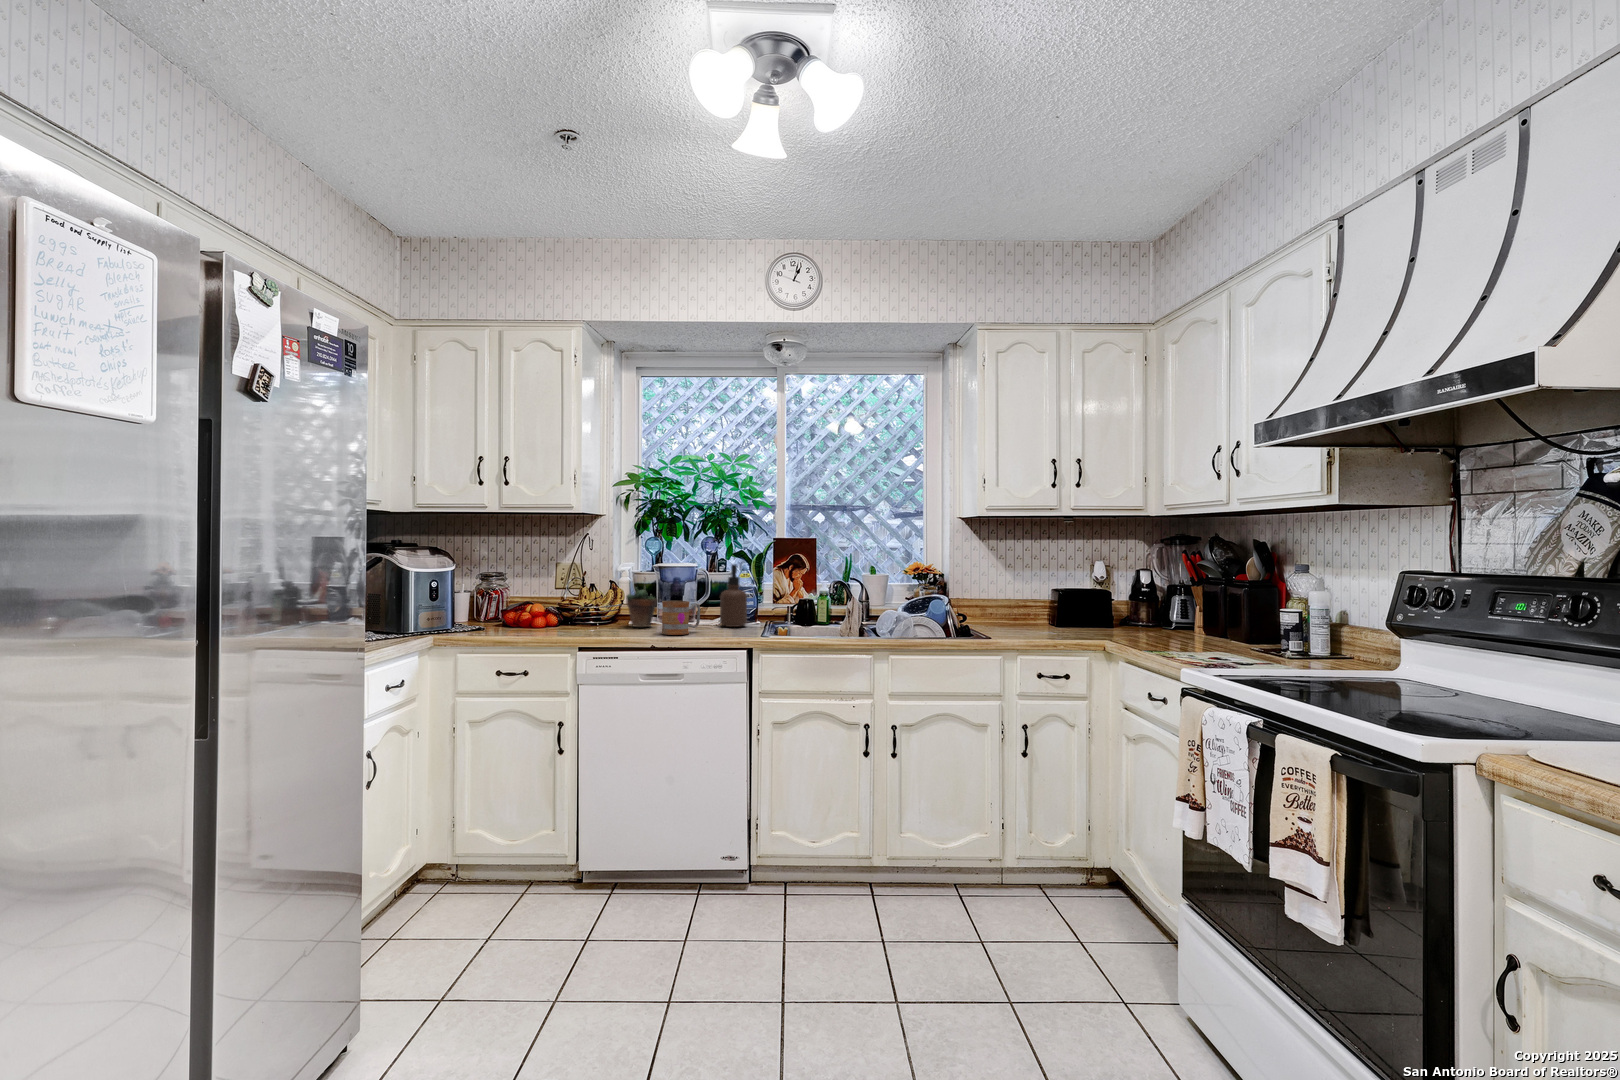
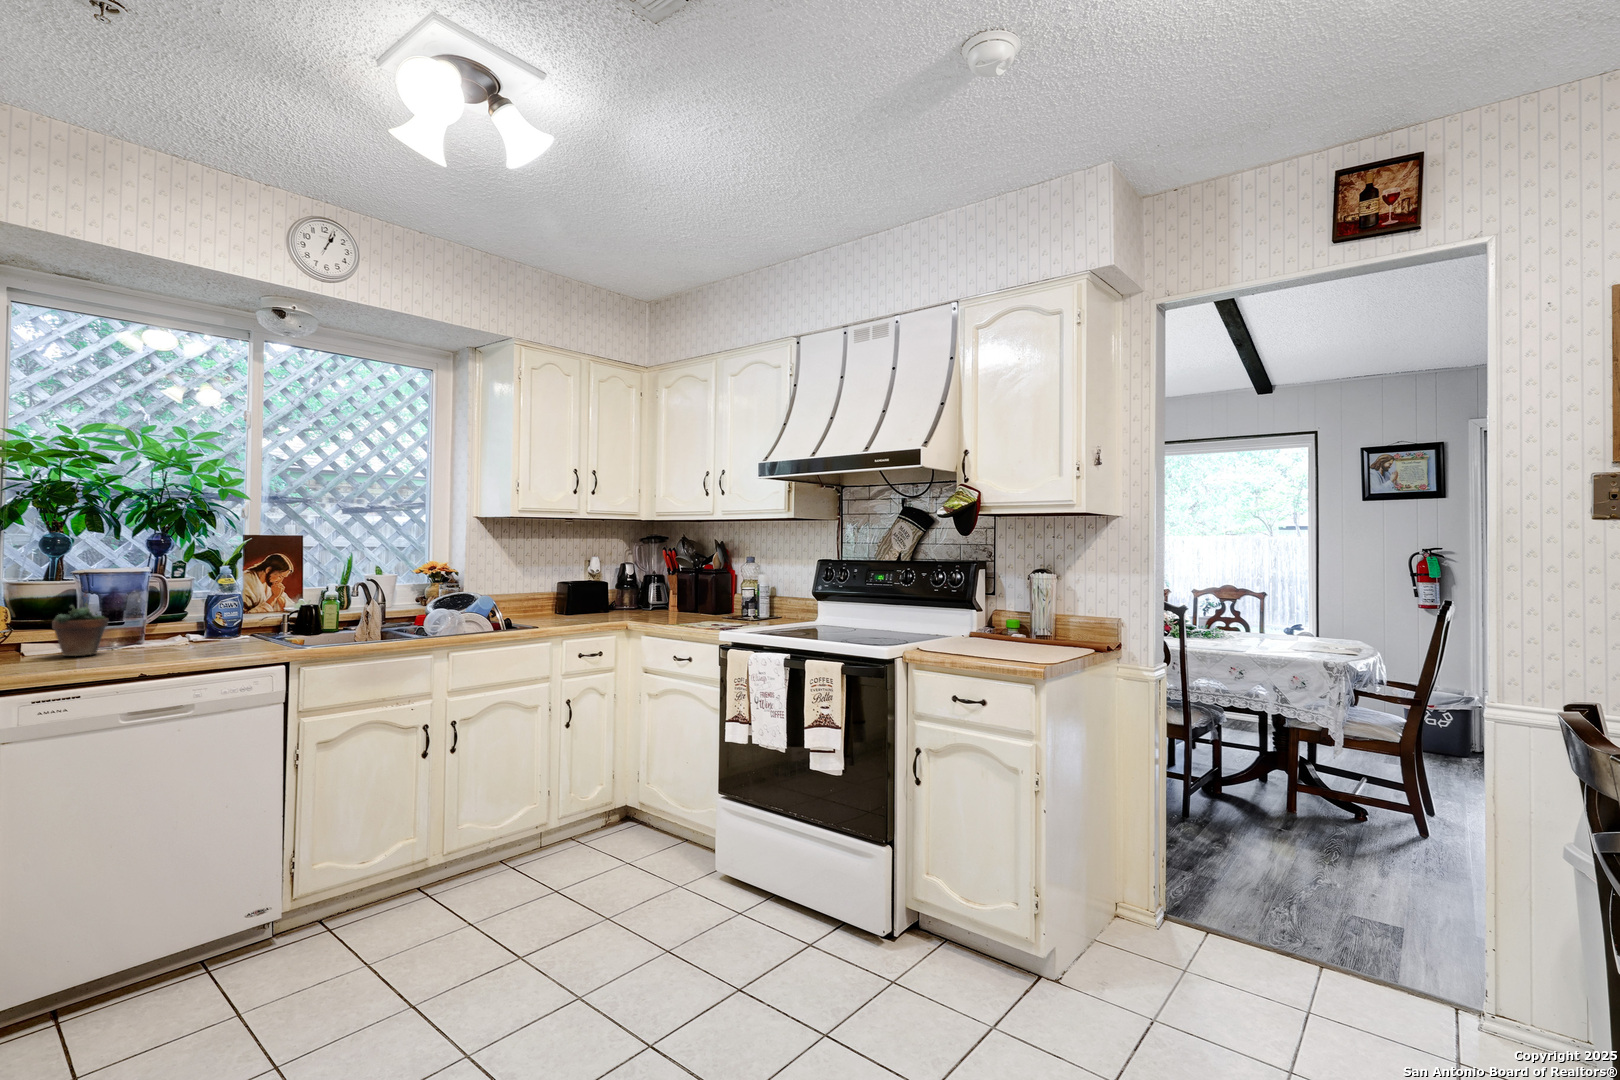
soap dispenser: present [720,565,747,627] -> none [206,571,246,643]
mug: present [662,601,701,635] -> none [132,617,192,660]

